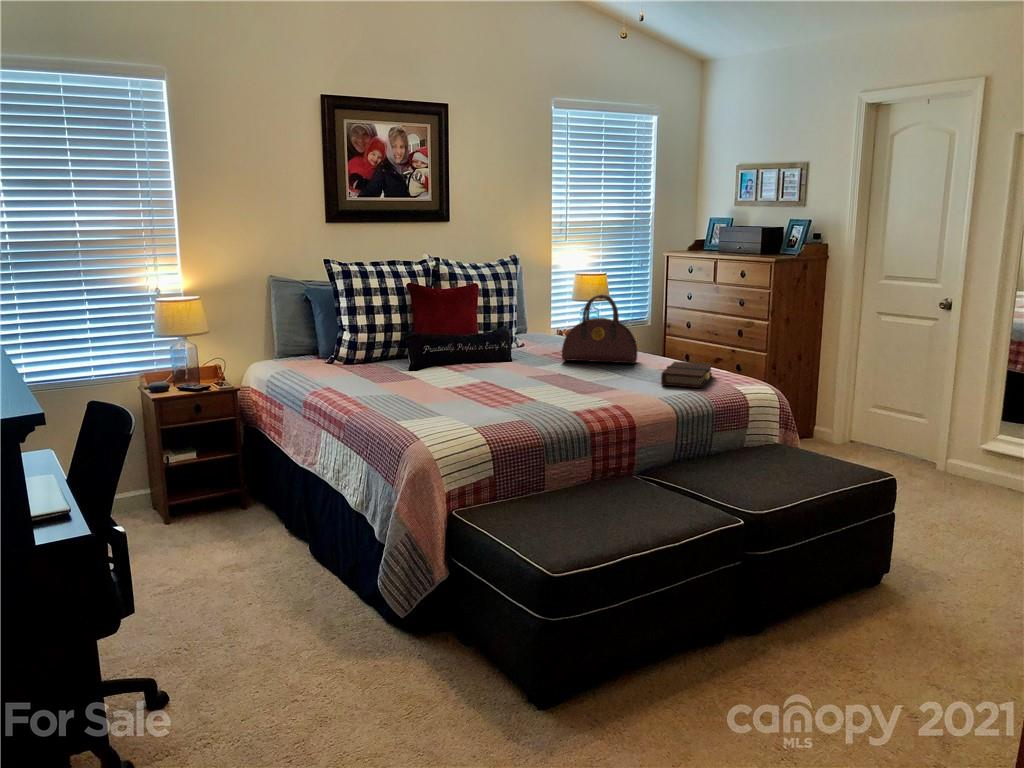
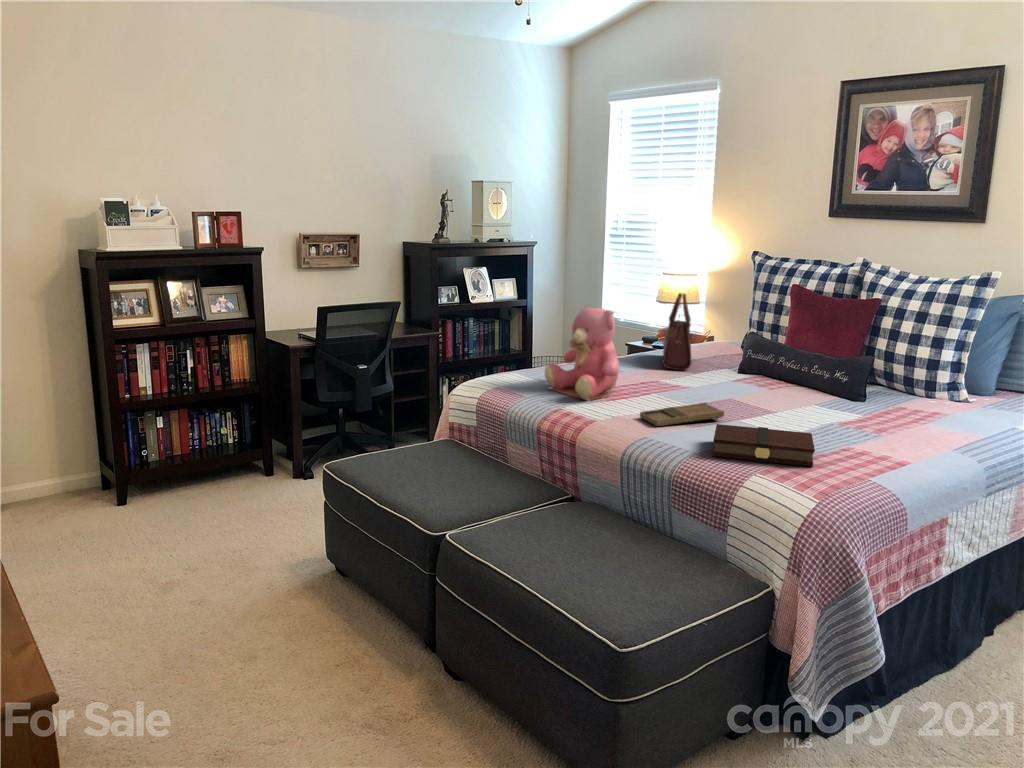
handbag: present [562,294,637,364] -> present [662,293,691,370]
teddy bear: none [447,316,550,413] -> present [545,307,619,401]
tray: none [579,373,628,395] -> present [640,403,724,426]

